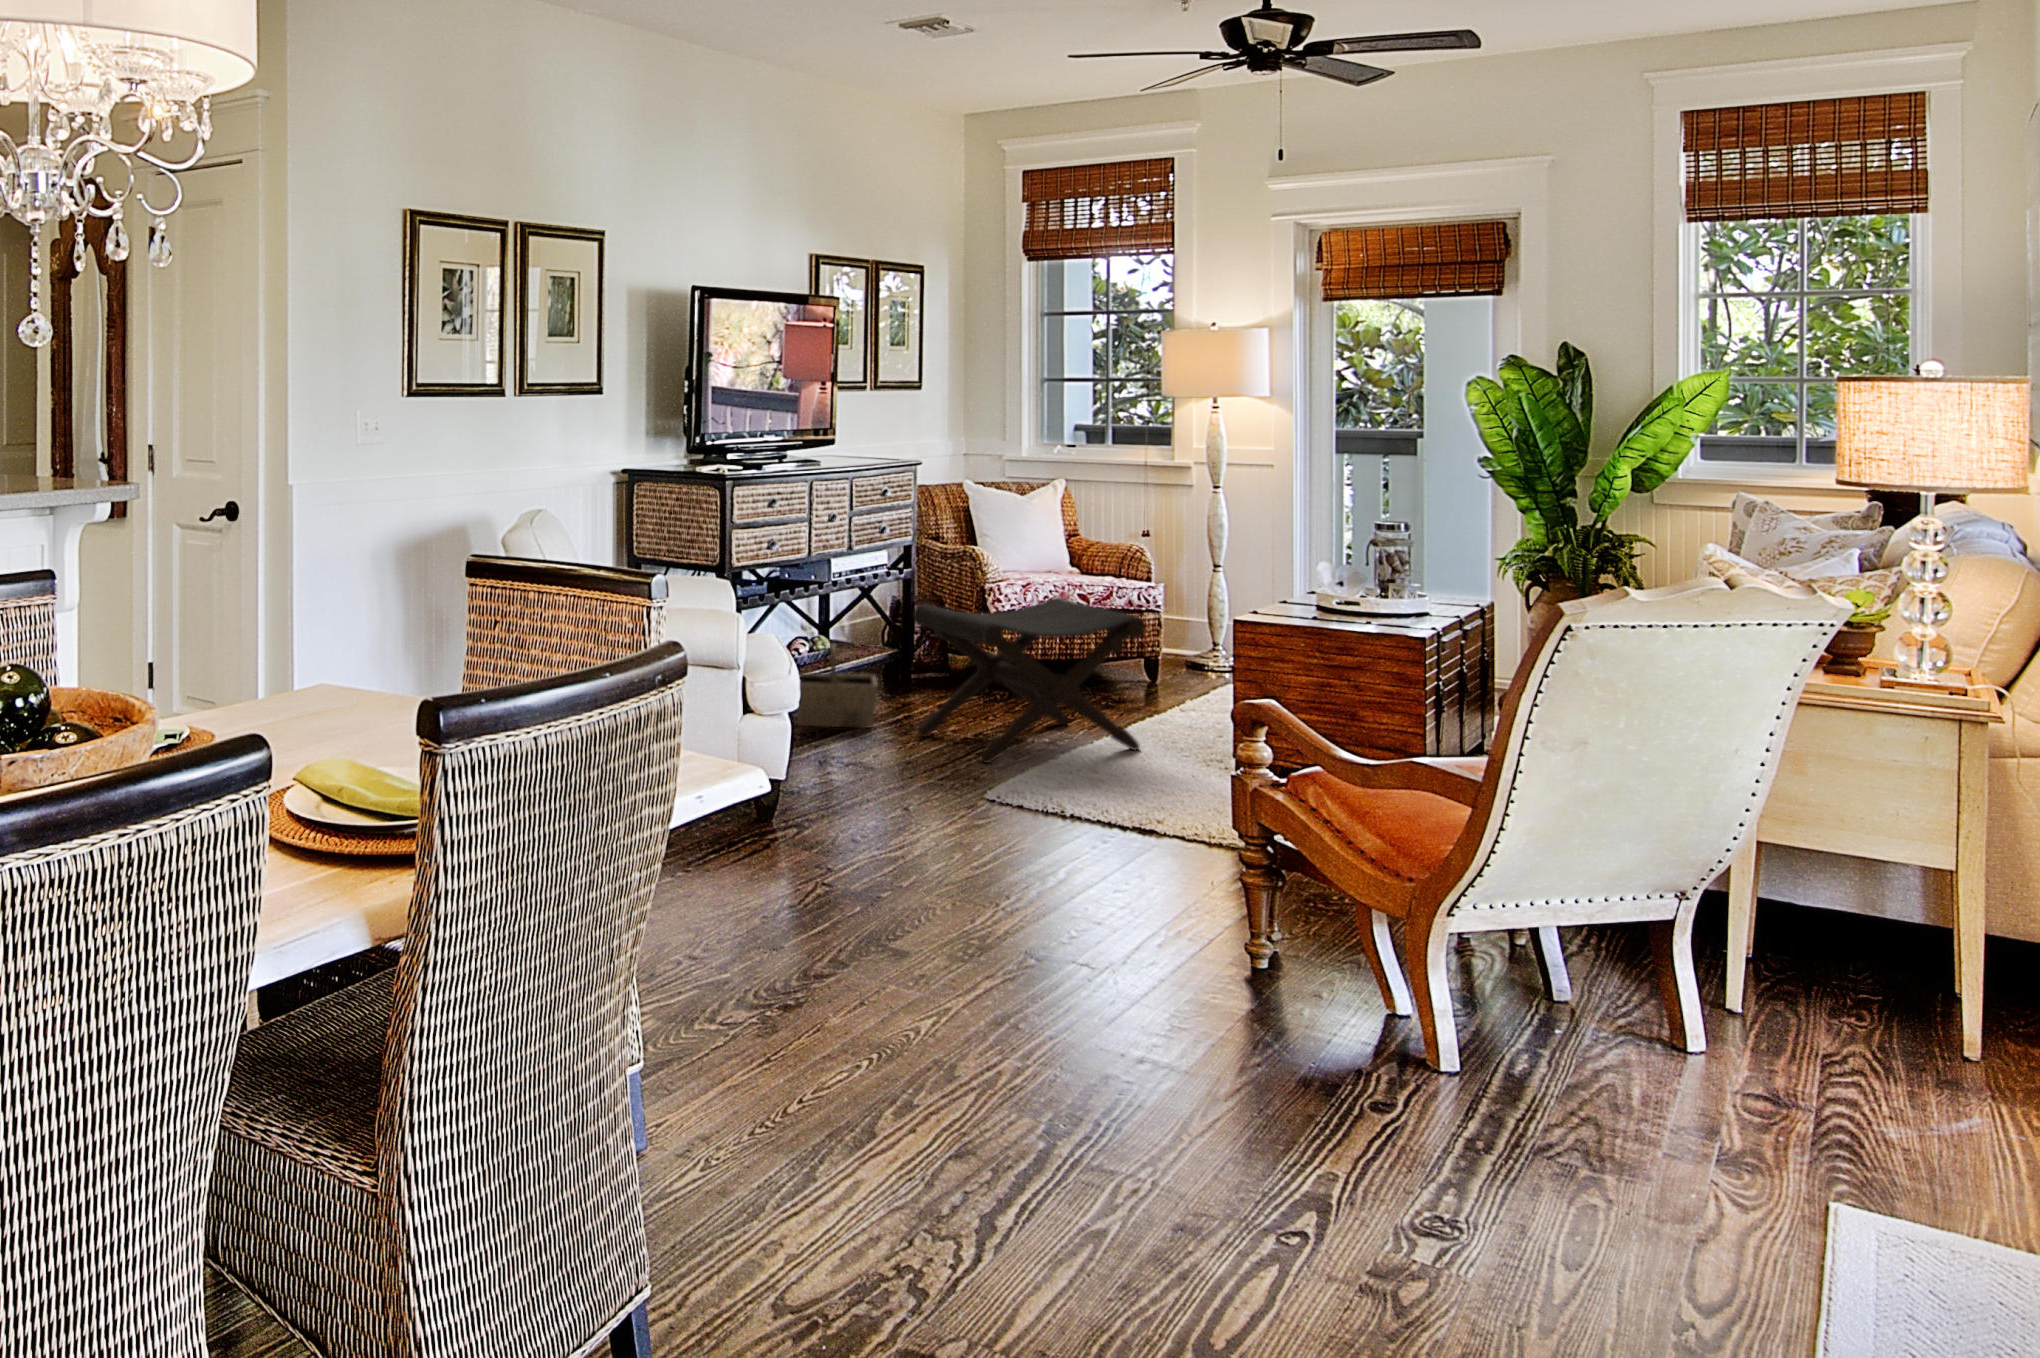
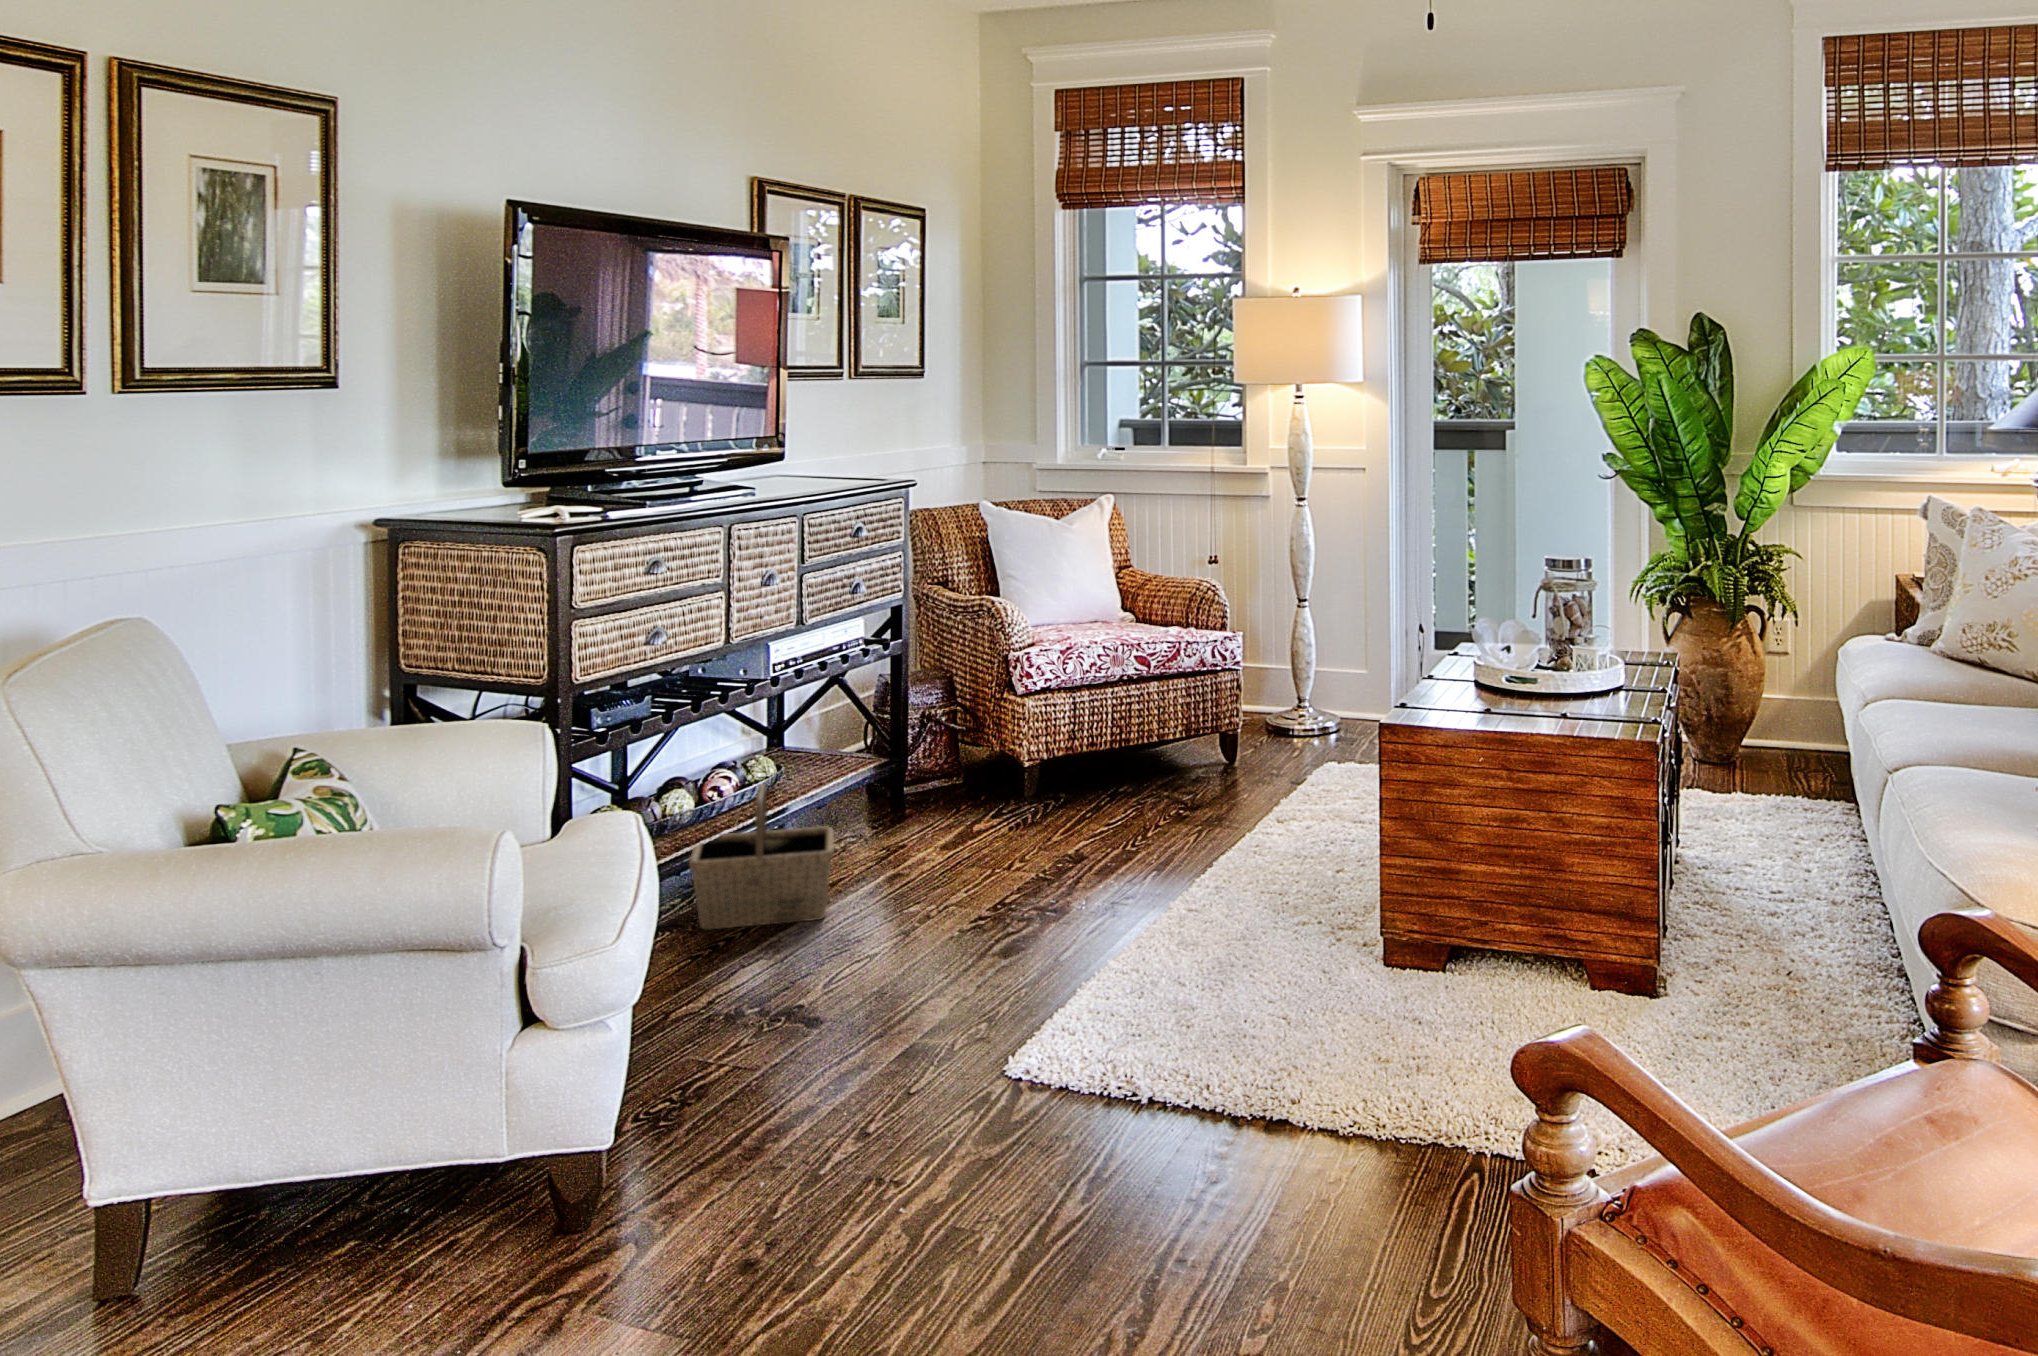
footstool: present [913,598,1145,763] -> none [888,684,1239,987]

